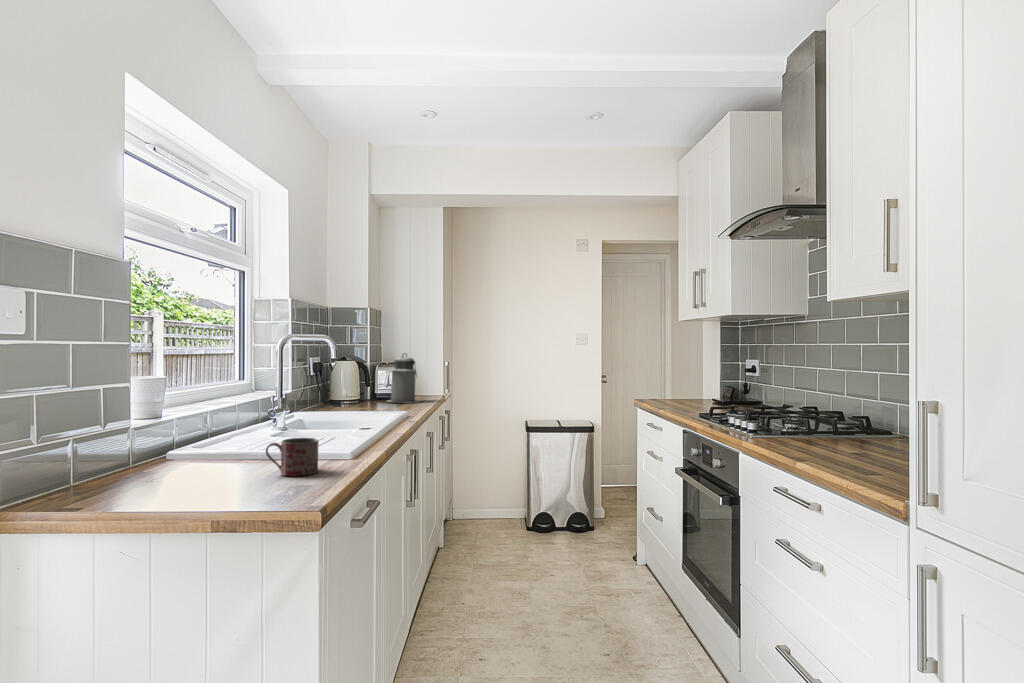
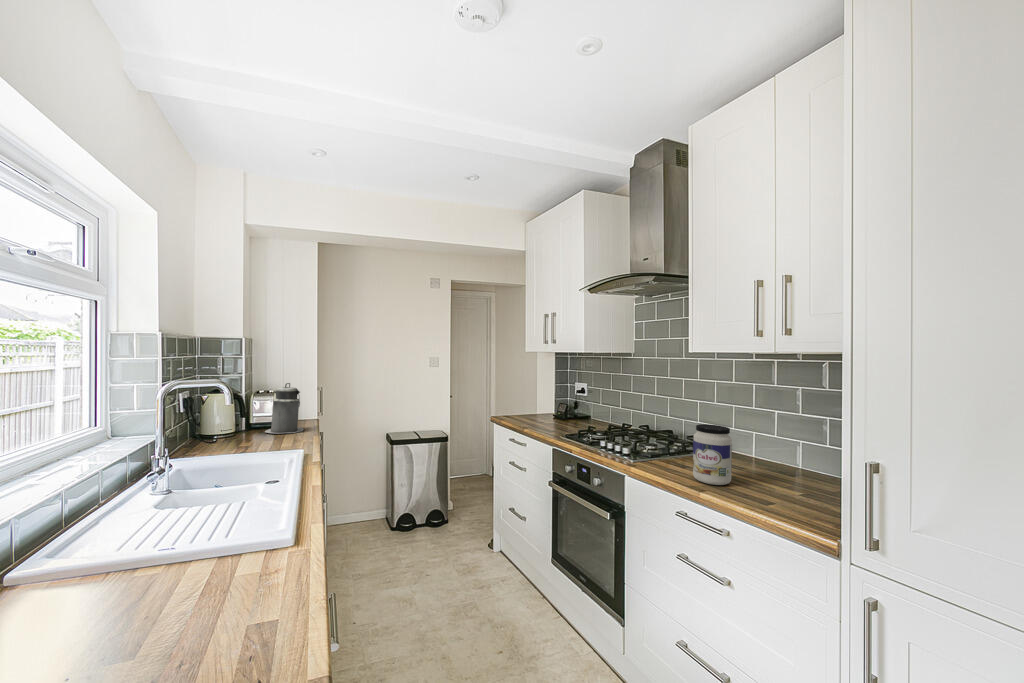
jar: none [808,383,860,458] -> present [693,424,732,485]
mug: present [266,438,319,476] -> none [192,551,275,622]

